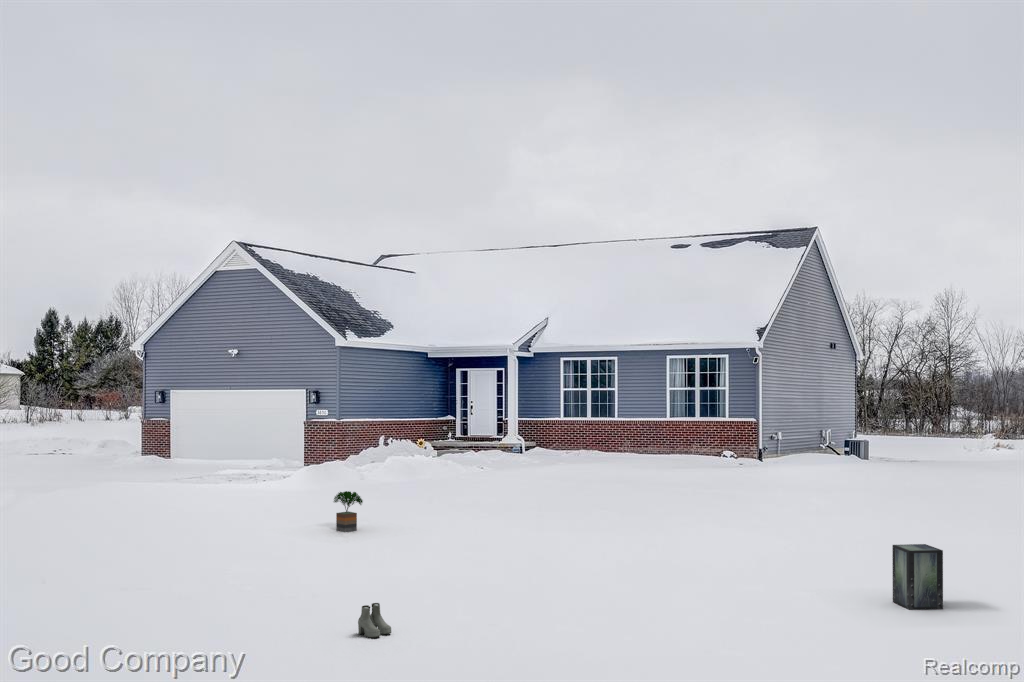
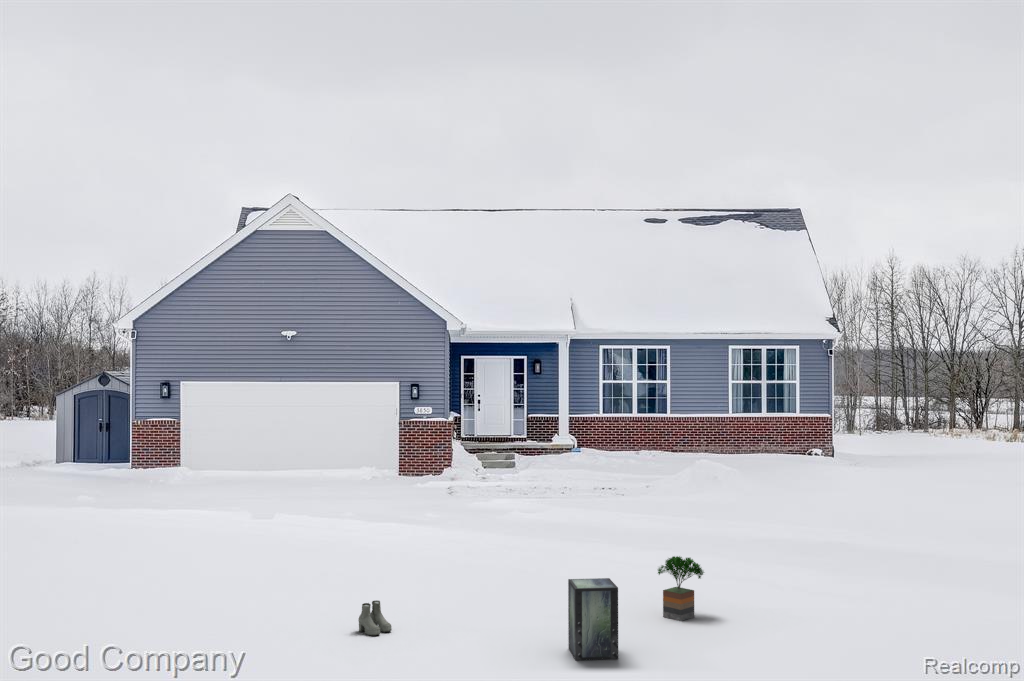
potted tree: present [334,491,363,532] -> present [658,556,704,621]
storage box: present [892,544,943,610] -> present [568,578,618,661]

